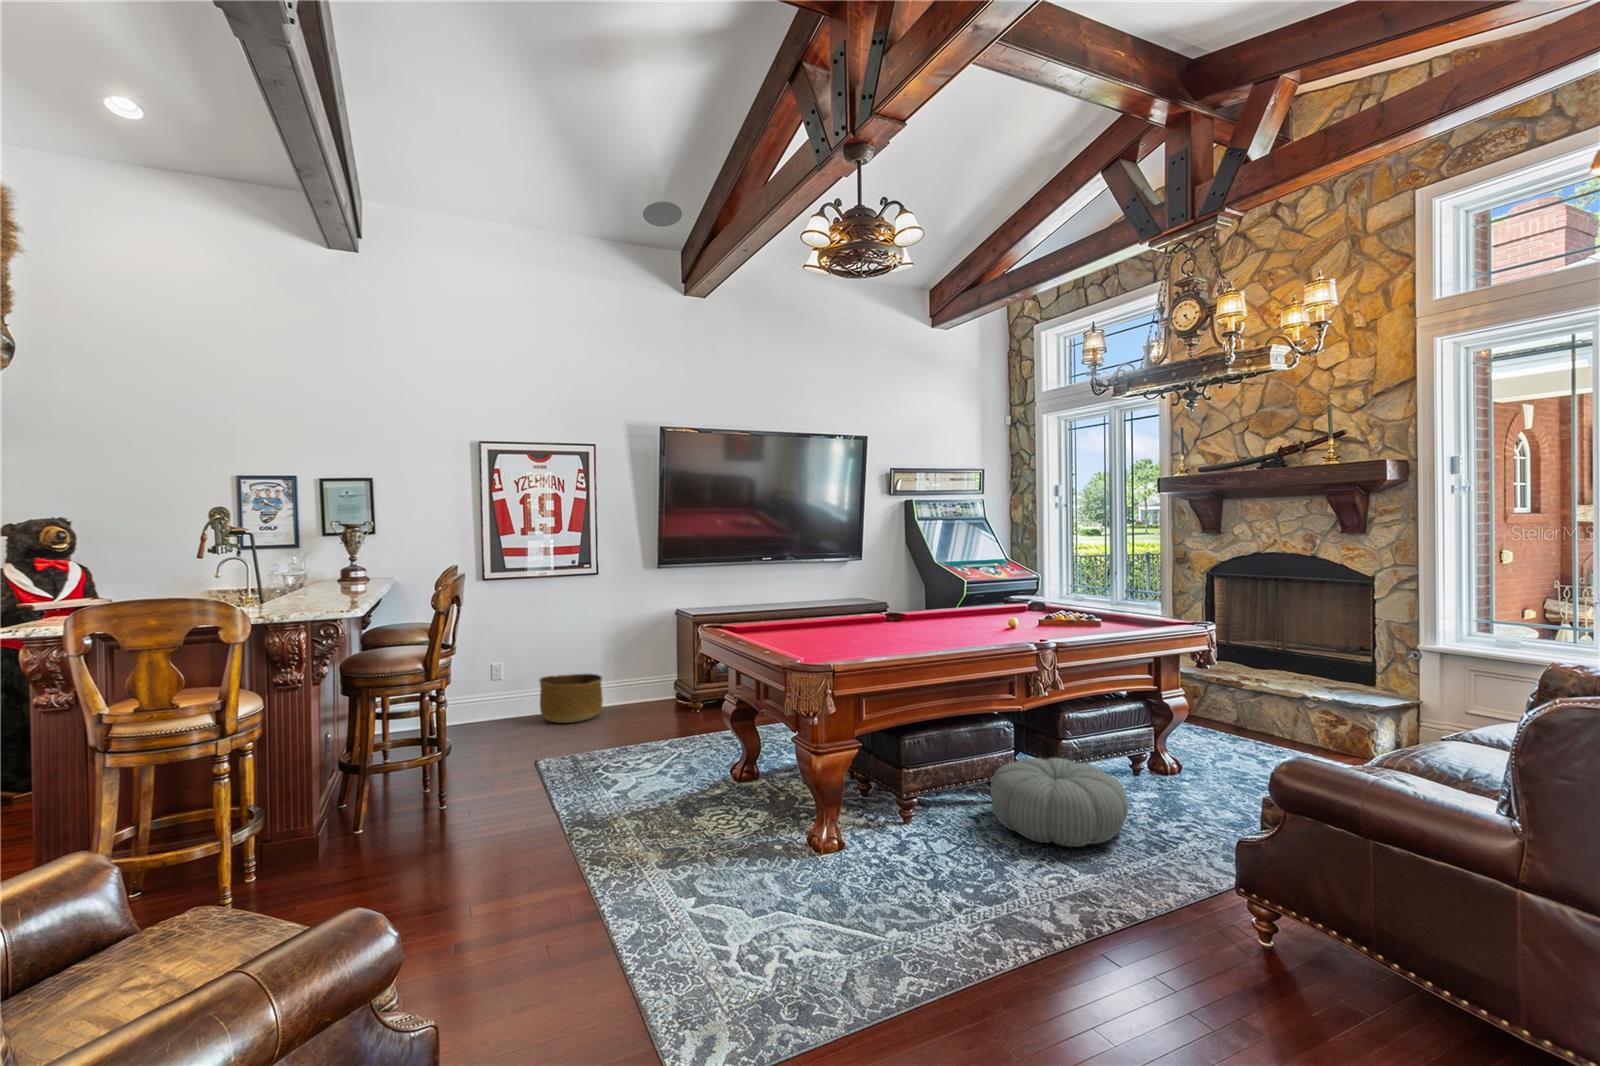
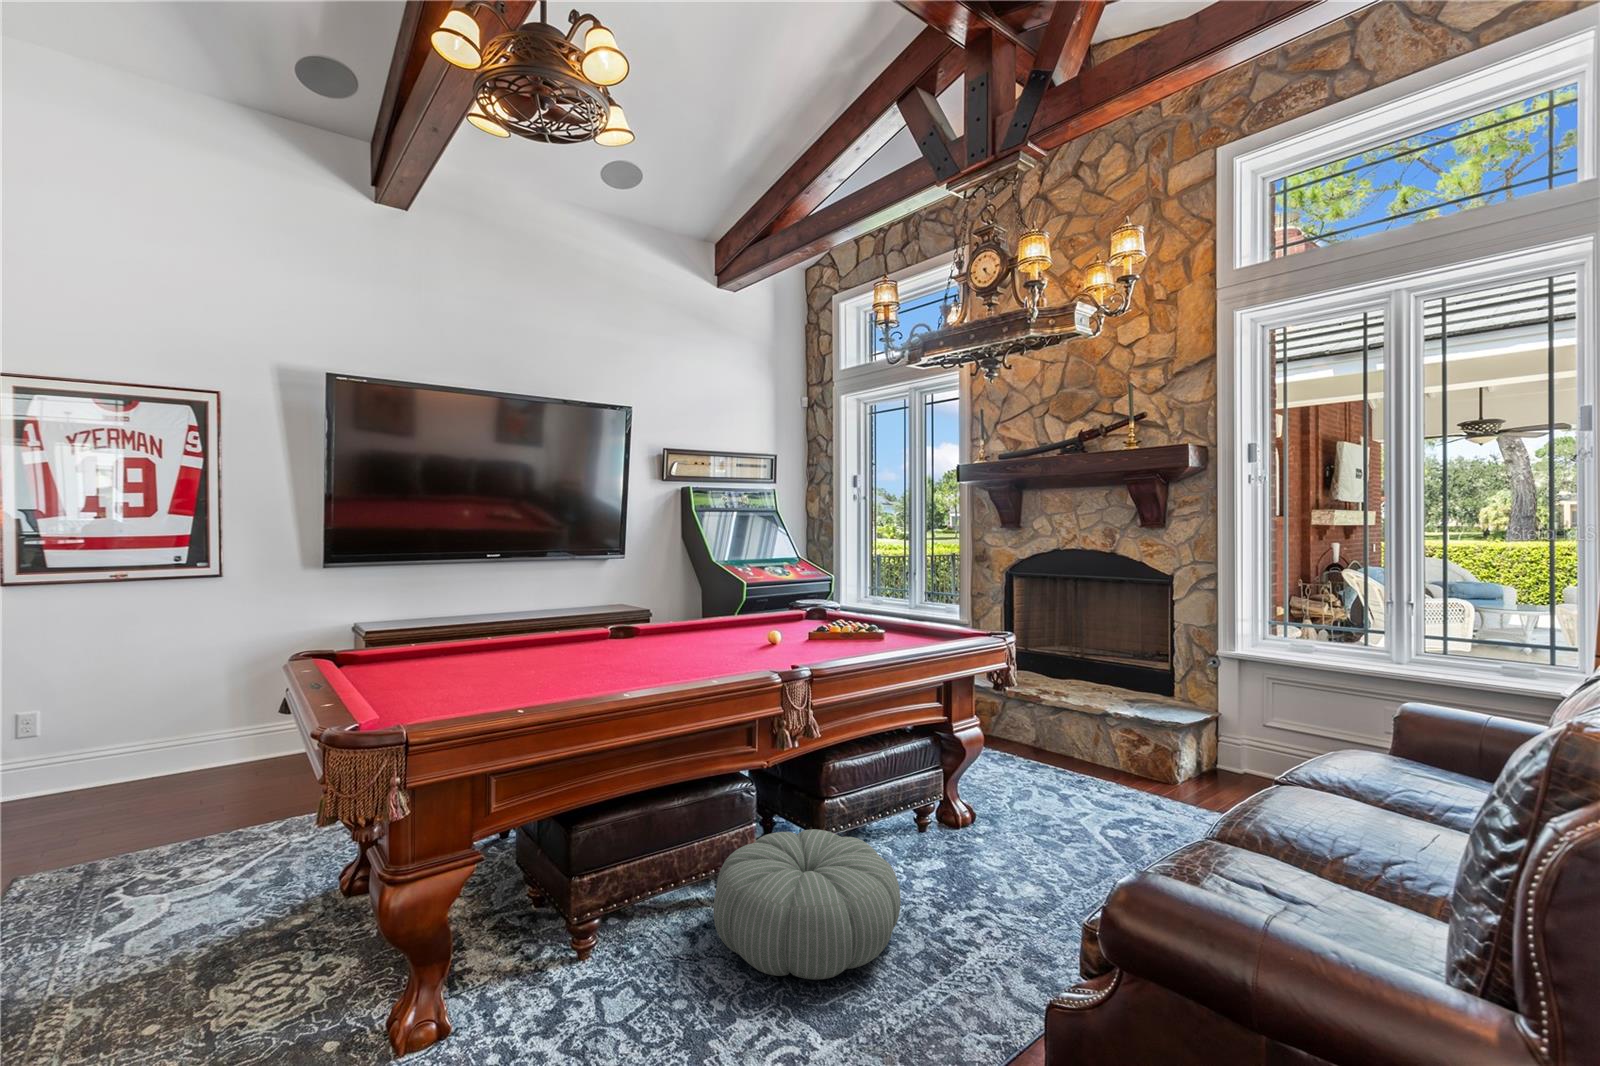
basket: present [539,674,603,723] -> none [96,720,215,800]

